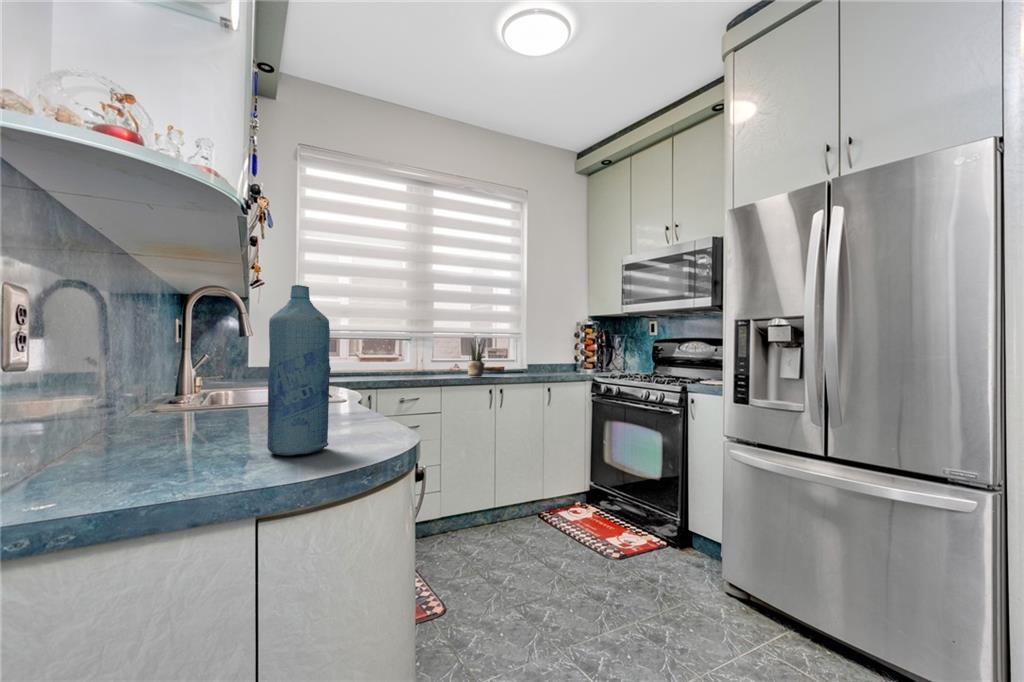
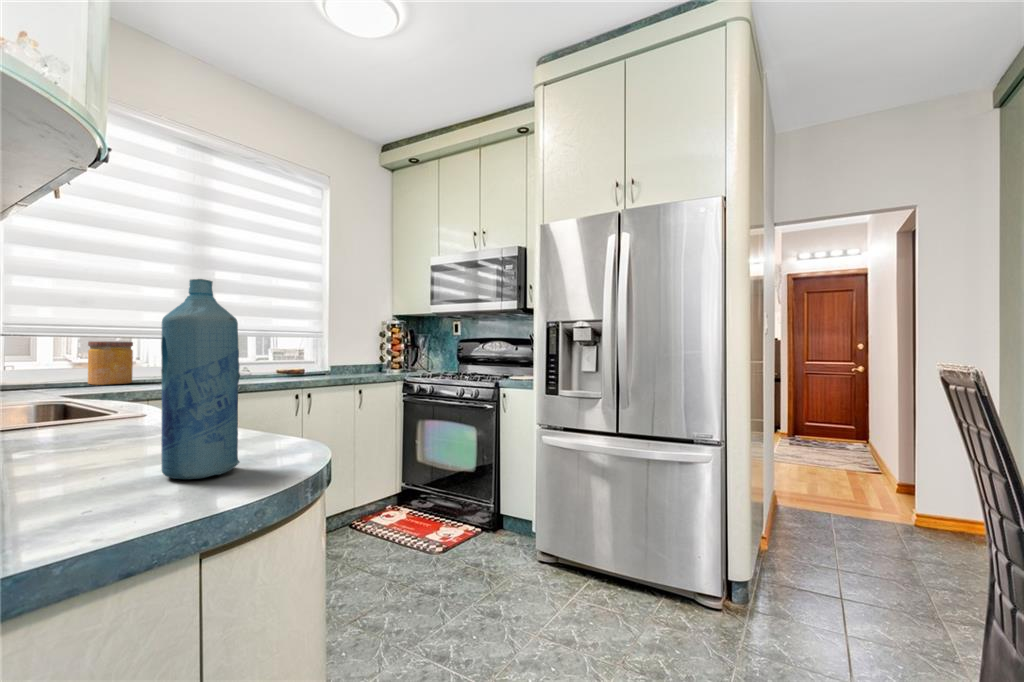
potted plant: present [468,337,485,377] -> none [270,334,292,381]
jar: none [343,341,372,374] -> present [88,341,133,385]

